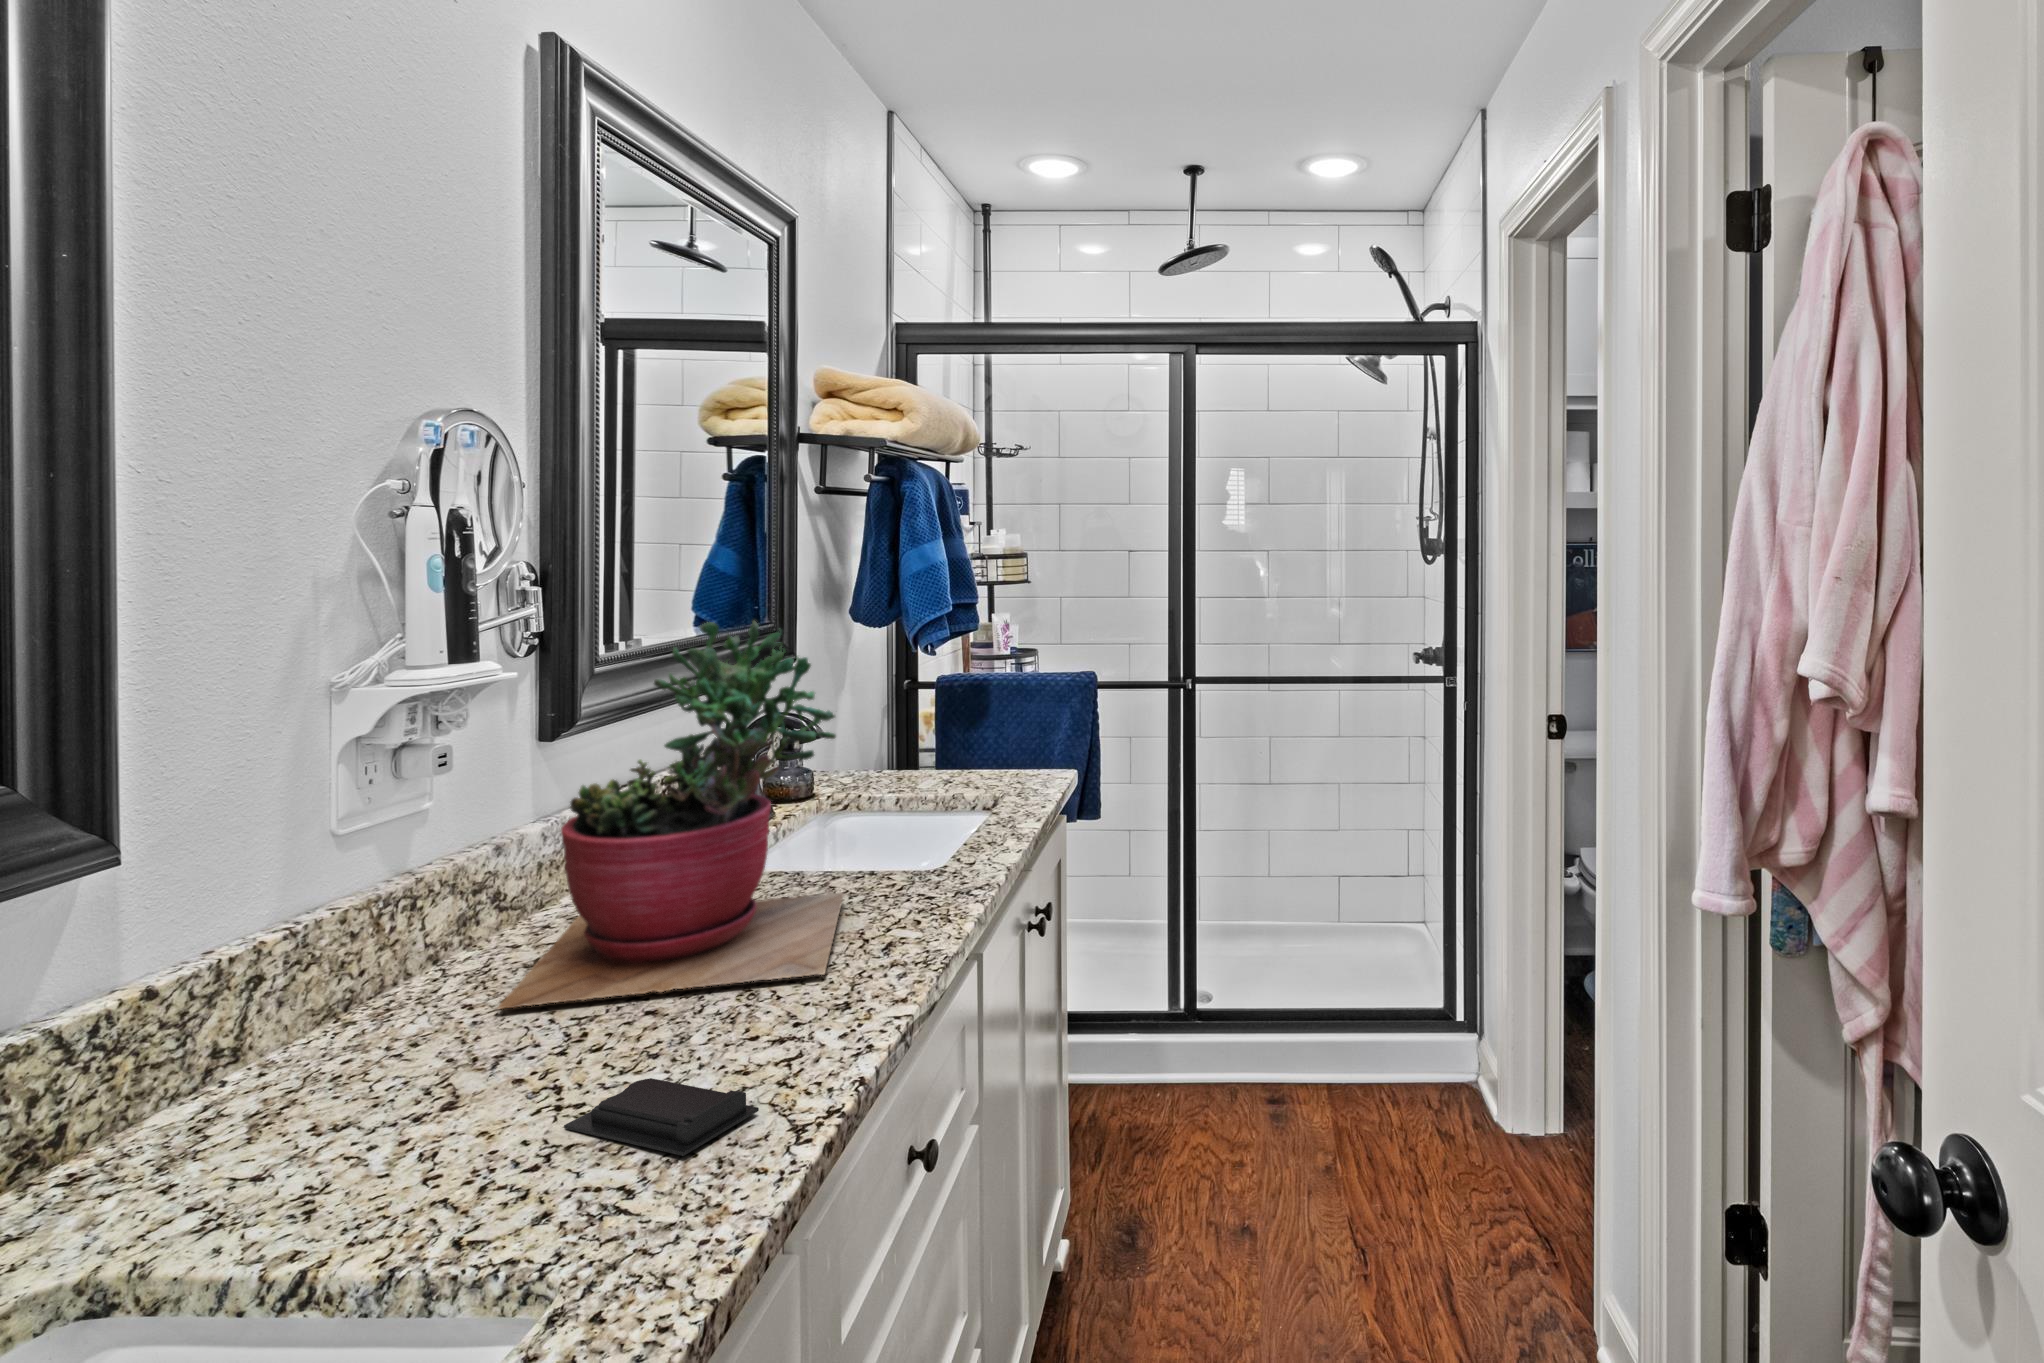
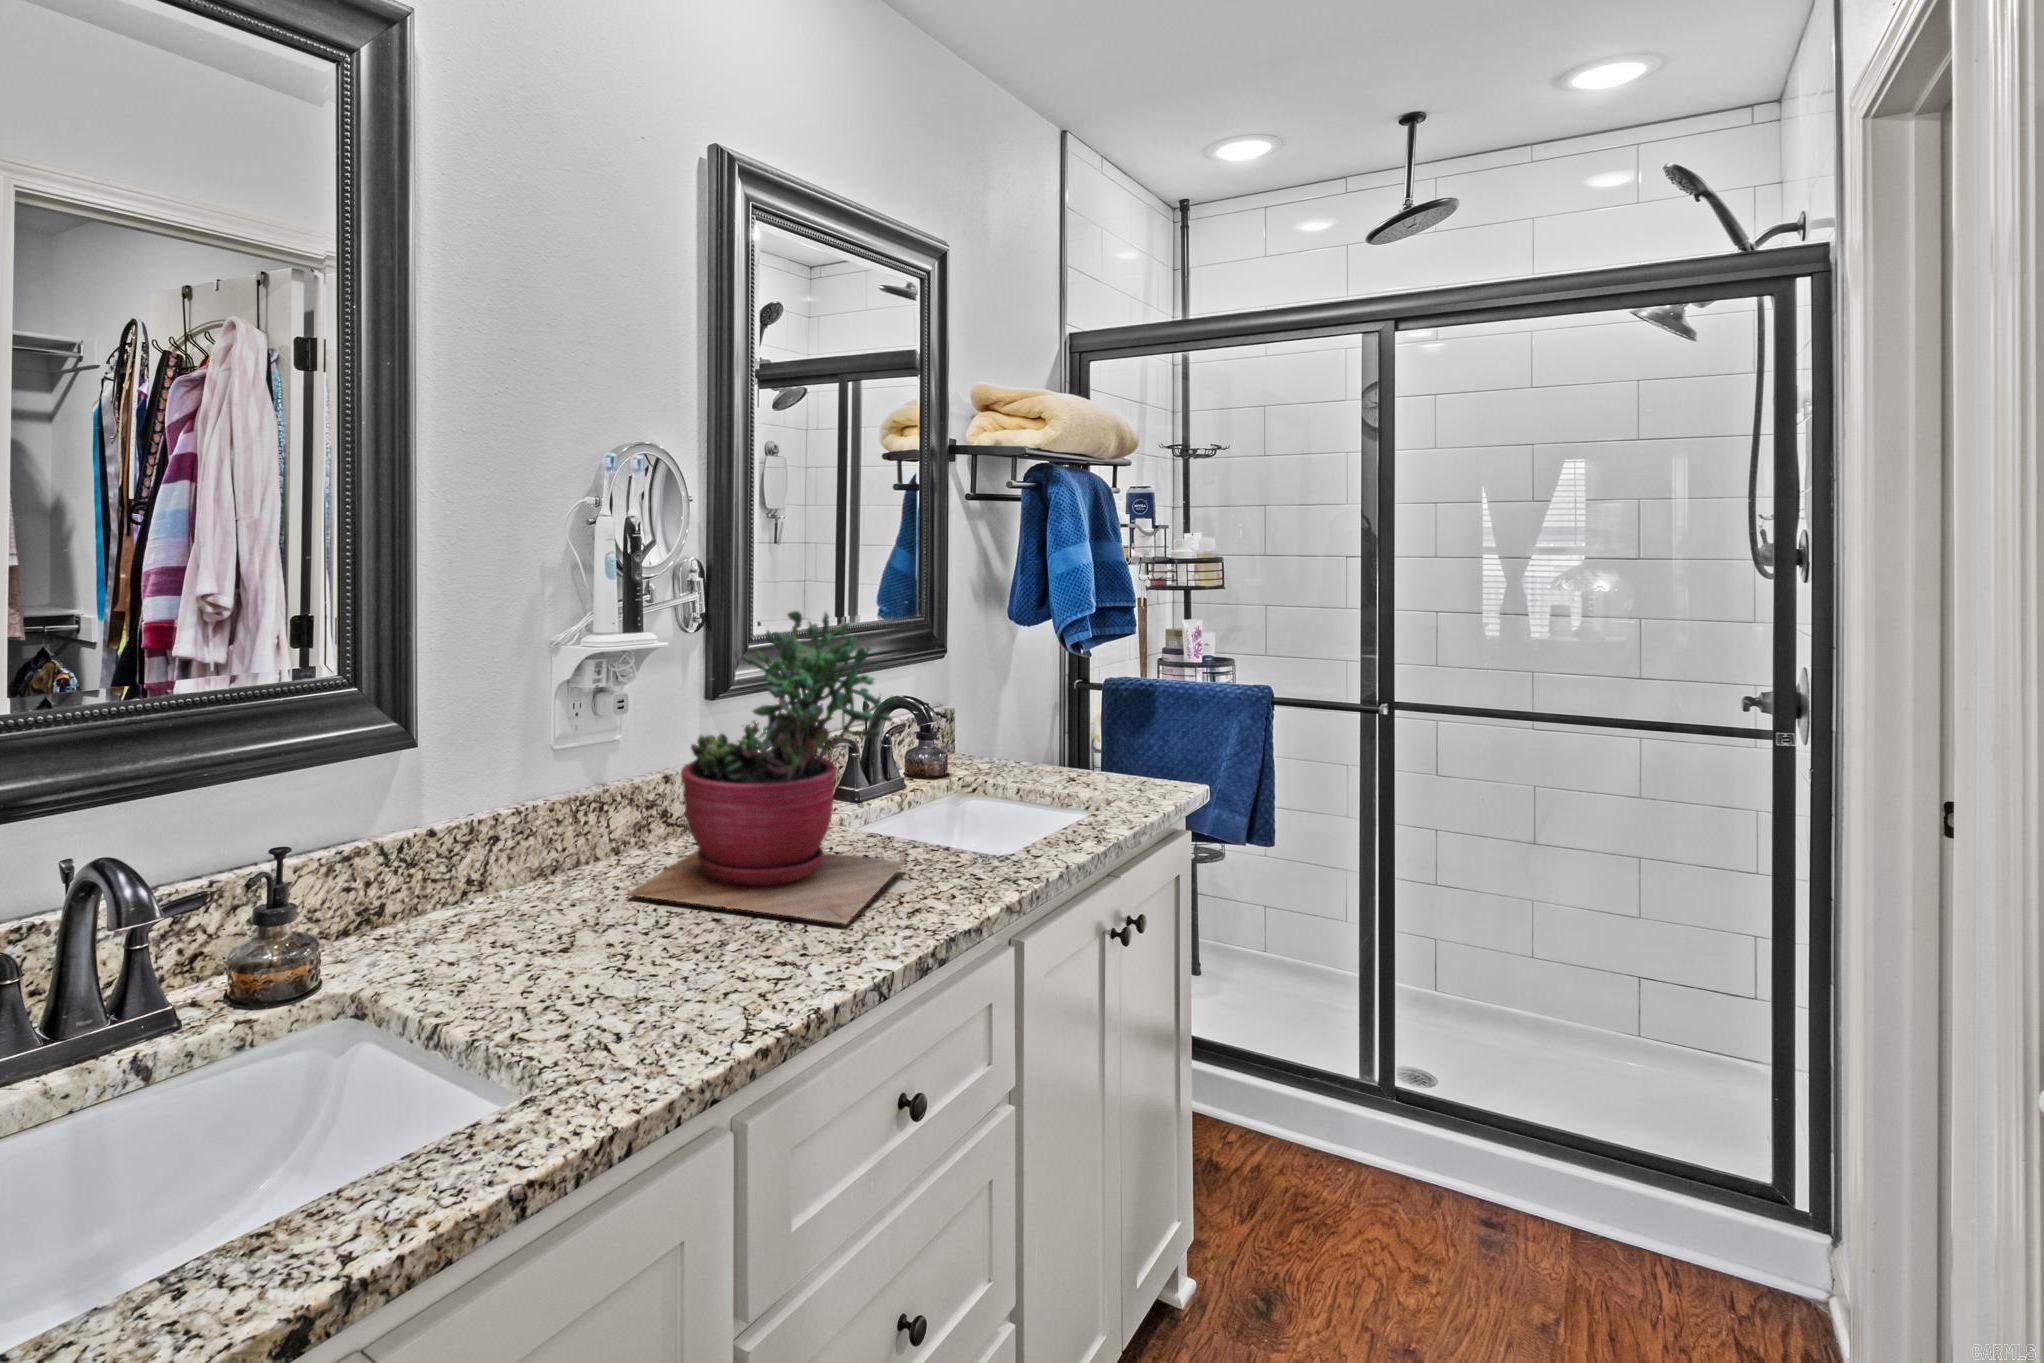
soap bar: present [564,1078,759,1156] -> none [615,965,731,1024]

